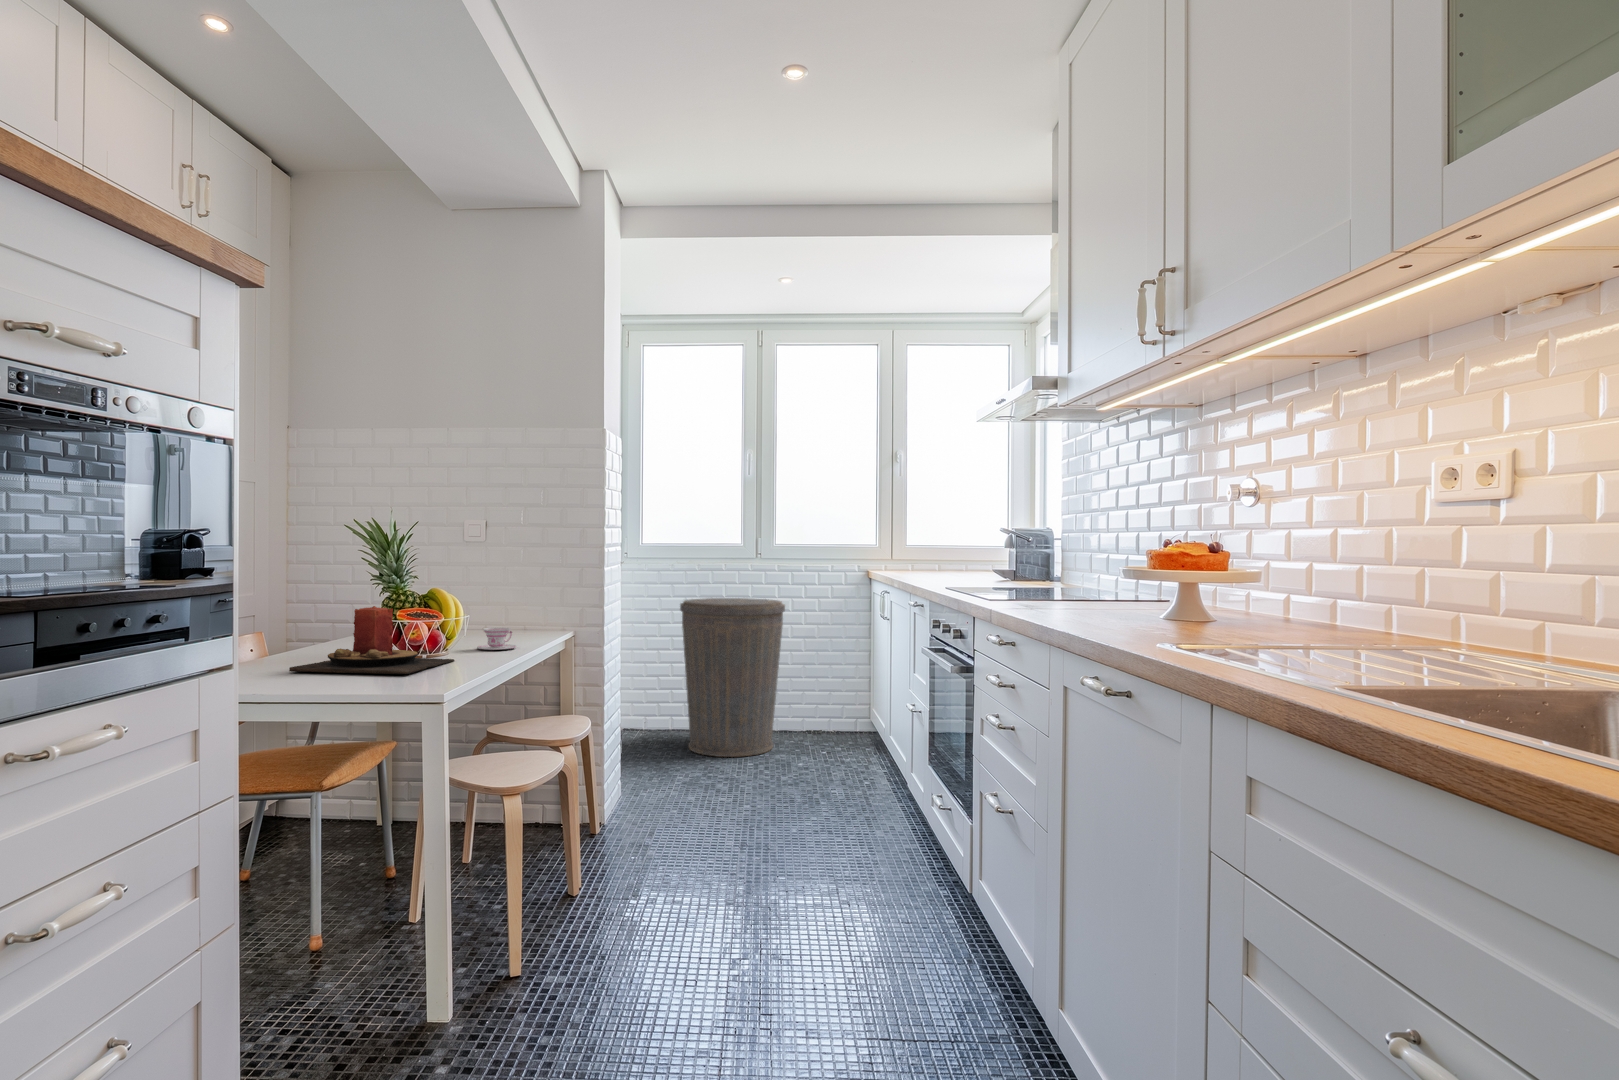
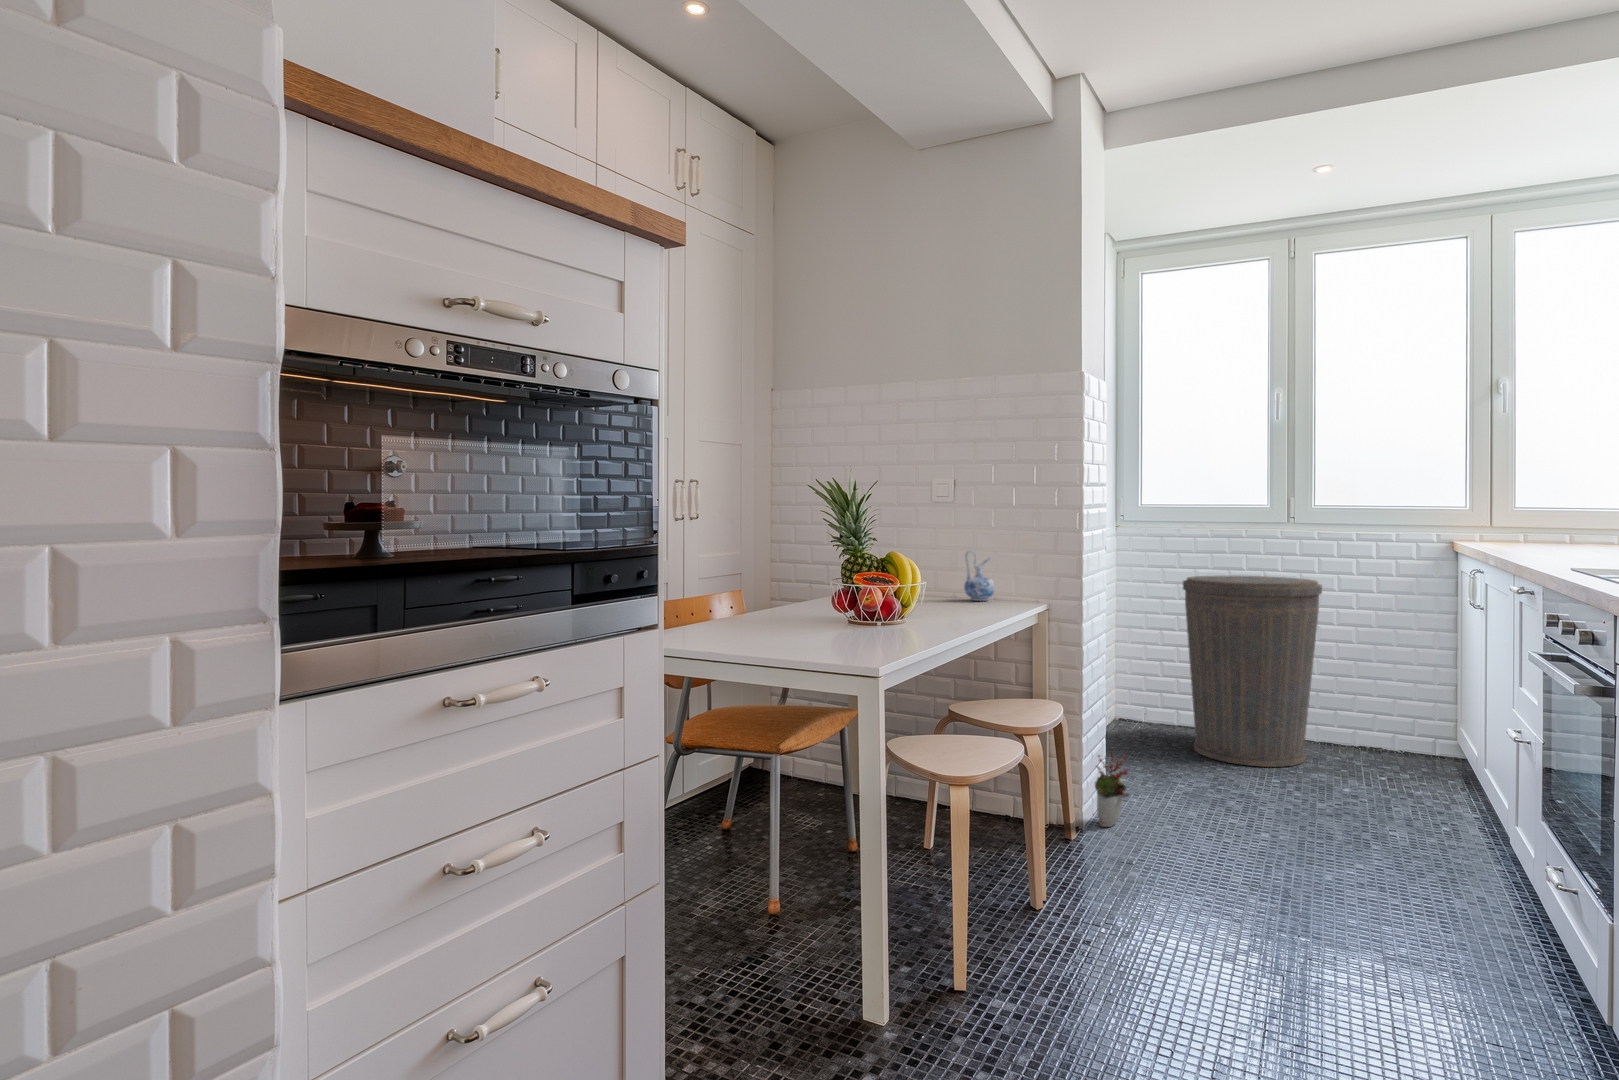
ceramic pitcher: none [494,580,524,628] -> present [964,550,995,601]
candle: present [289,606,454,674] -> none [752,573,907,644]
teacup: present [477,628,517,650] -> none [935,600,976,624]
decorative plant: none [614,756,644,823] -> present [1095,754,1130,827]

